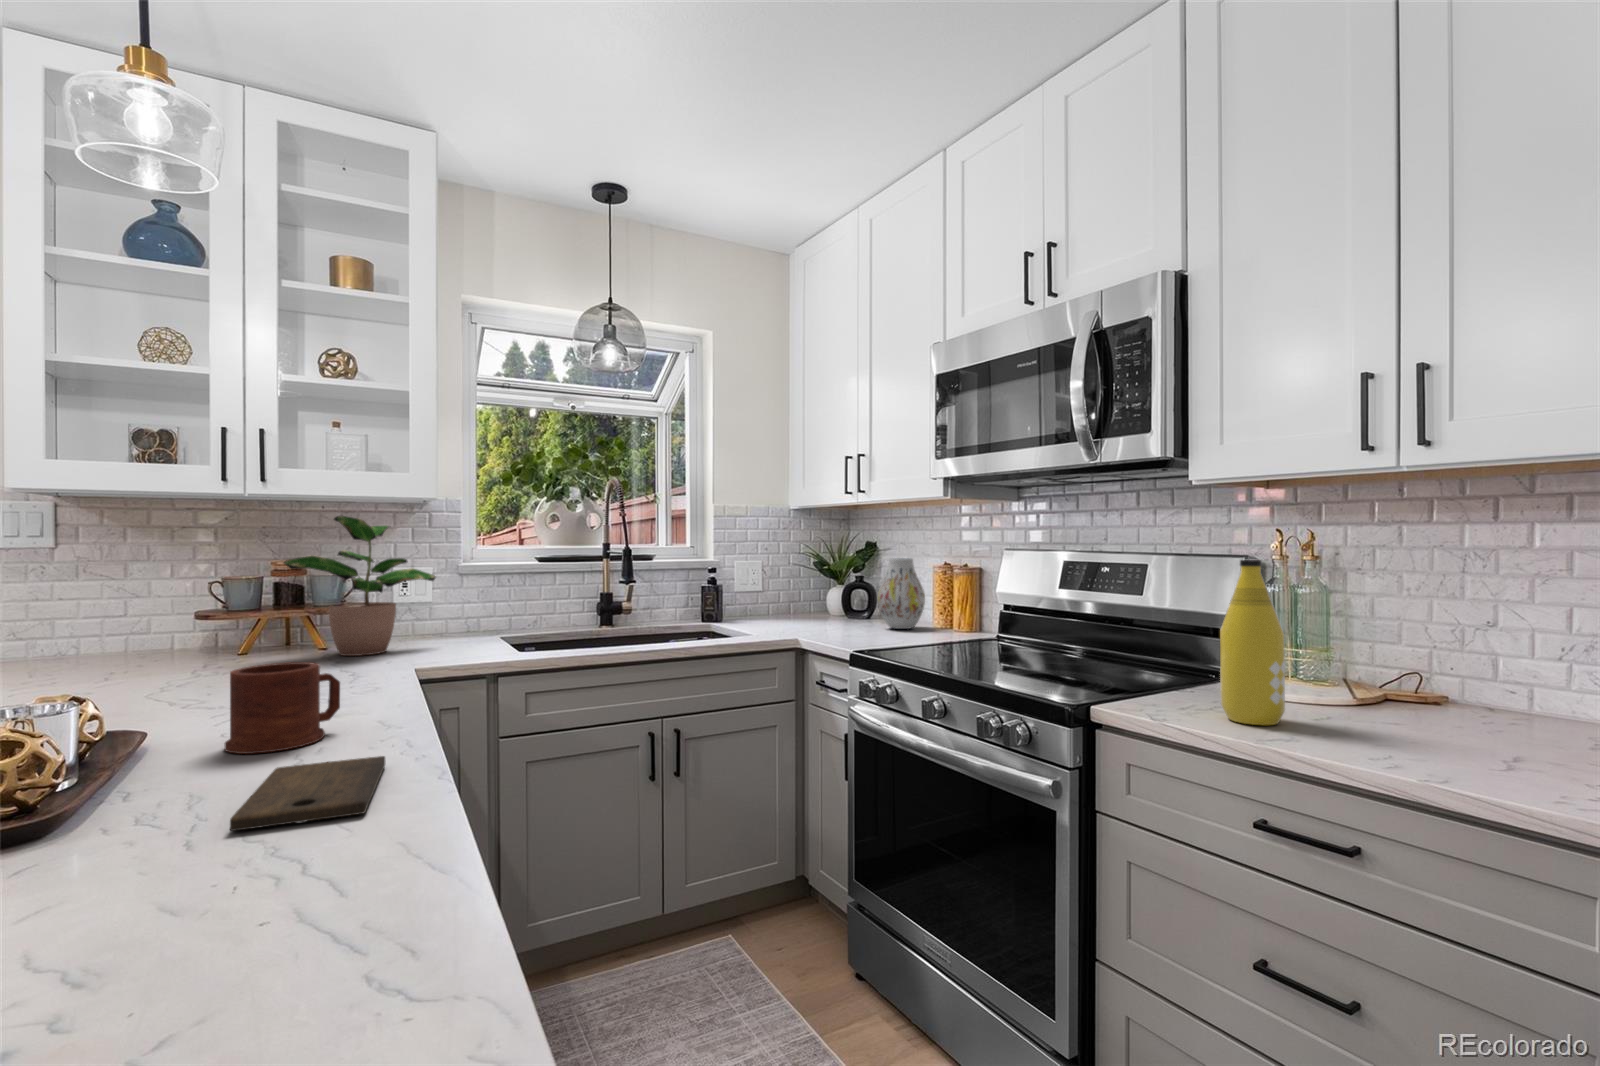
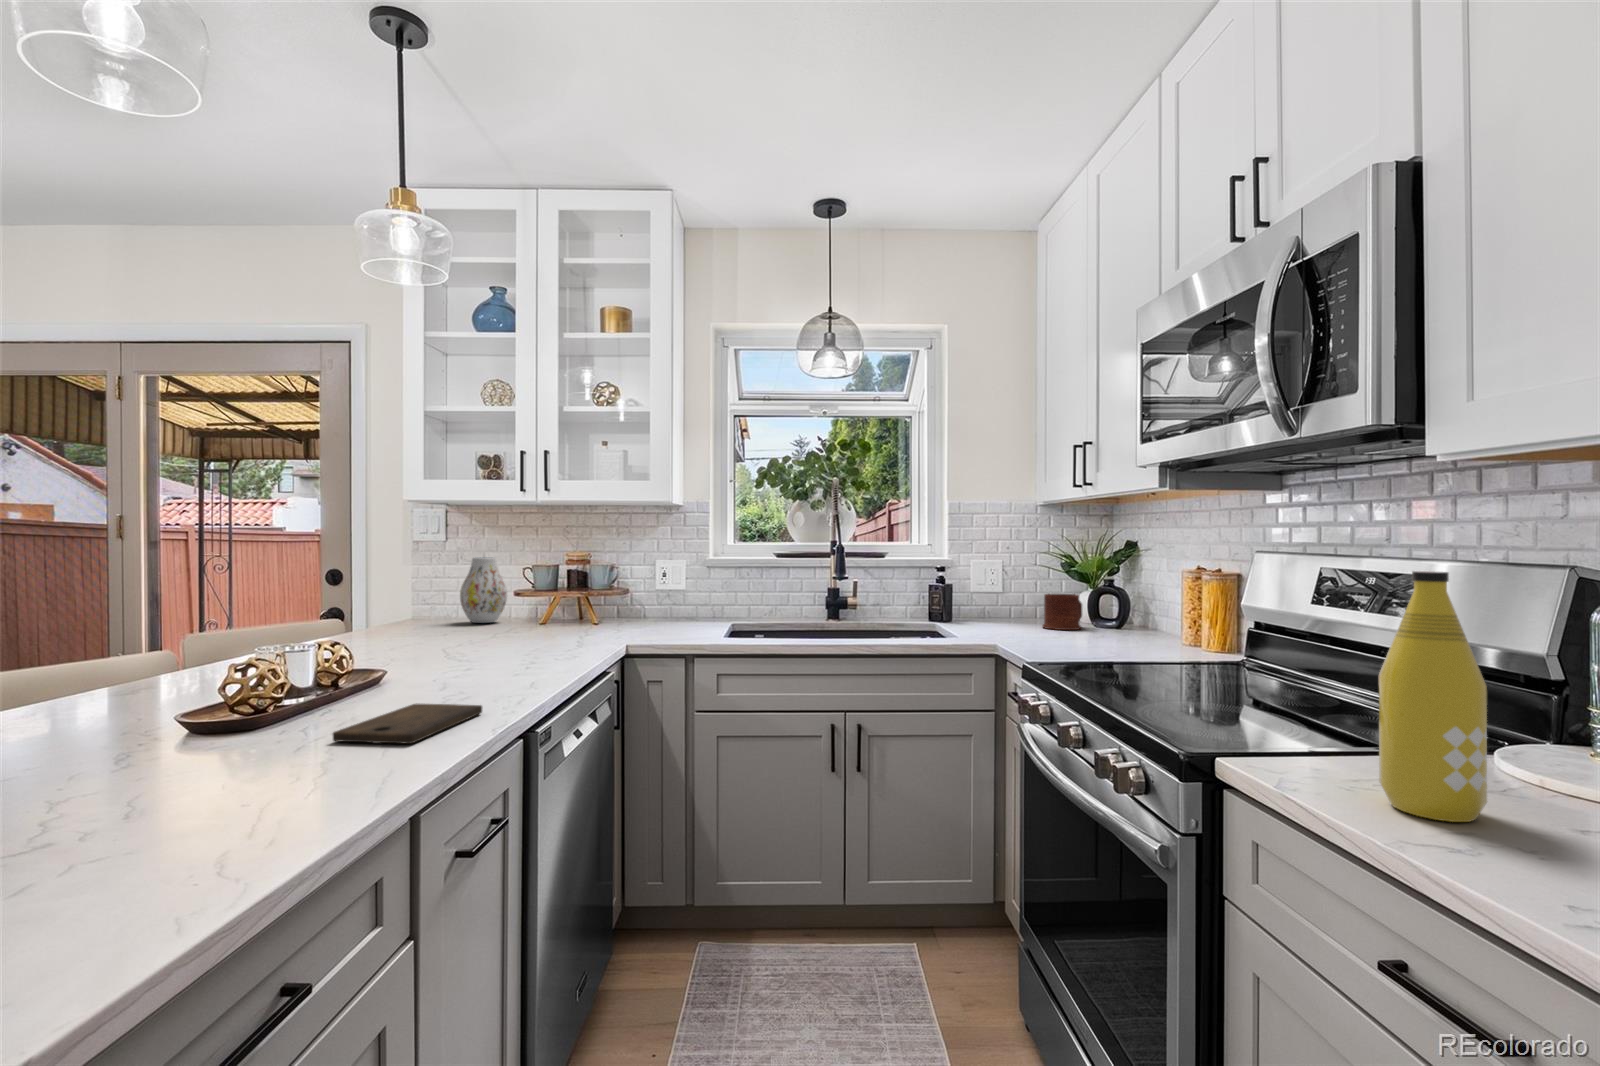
potted plant: present [284,516,436,656] -> none [566,516,679,631]
vase: present [878,558,925,629] -> present [460,557,507,623]
mug: present [224,662,340,754] -> present [1043,594,1082,630]

